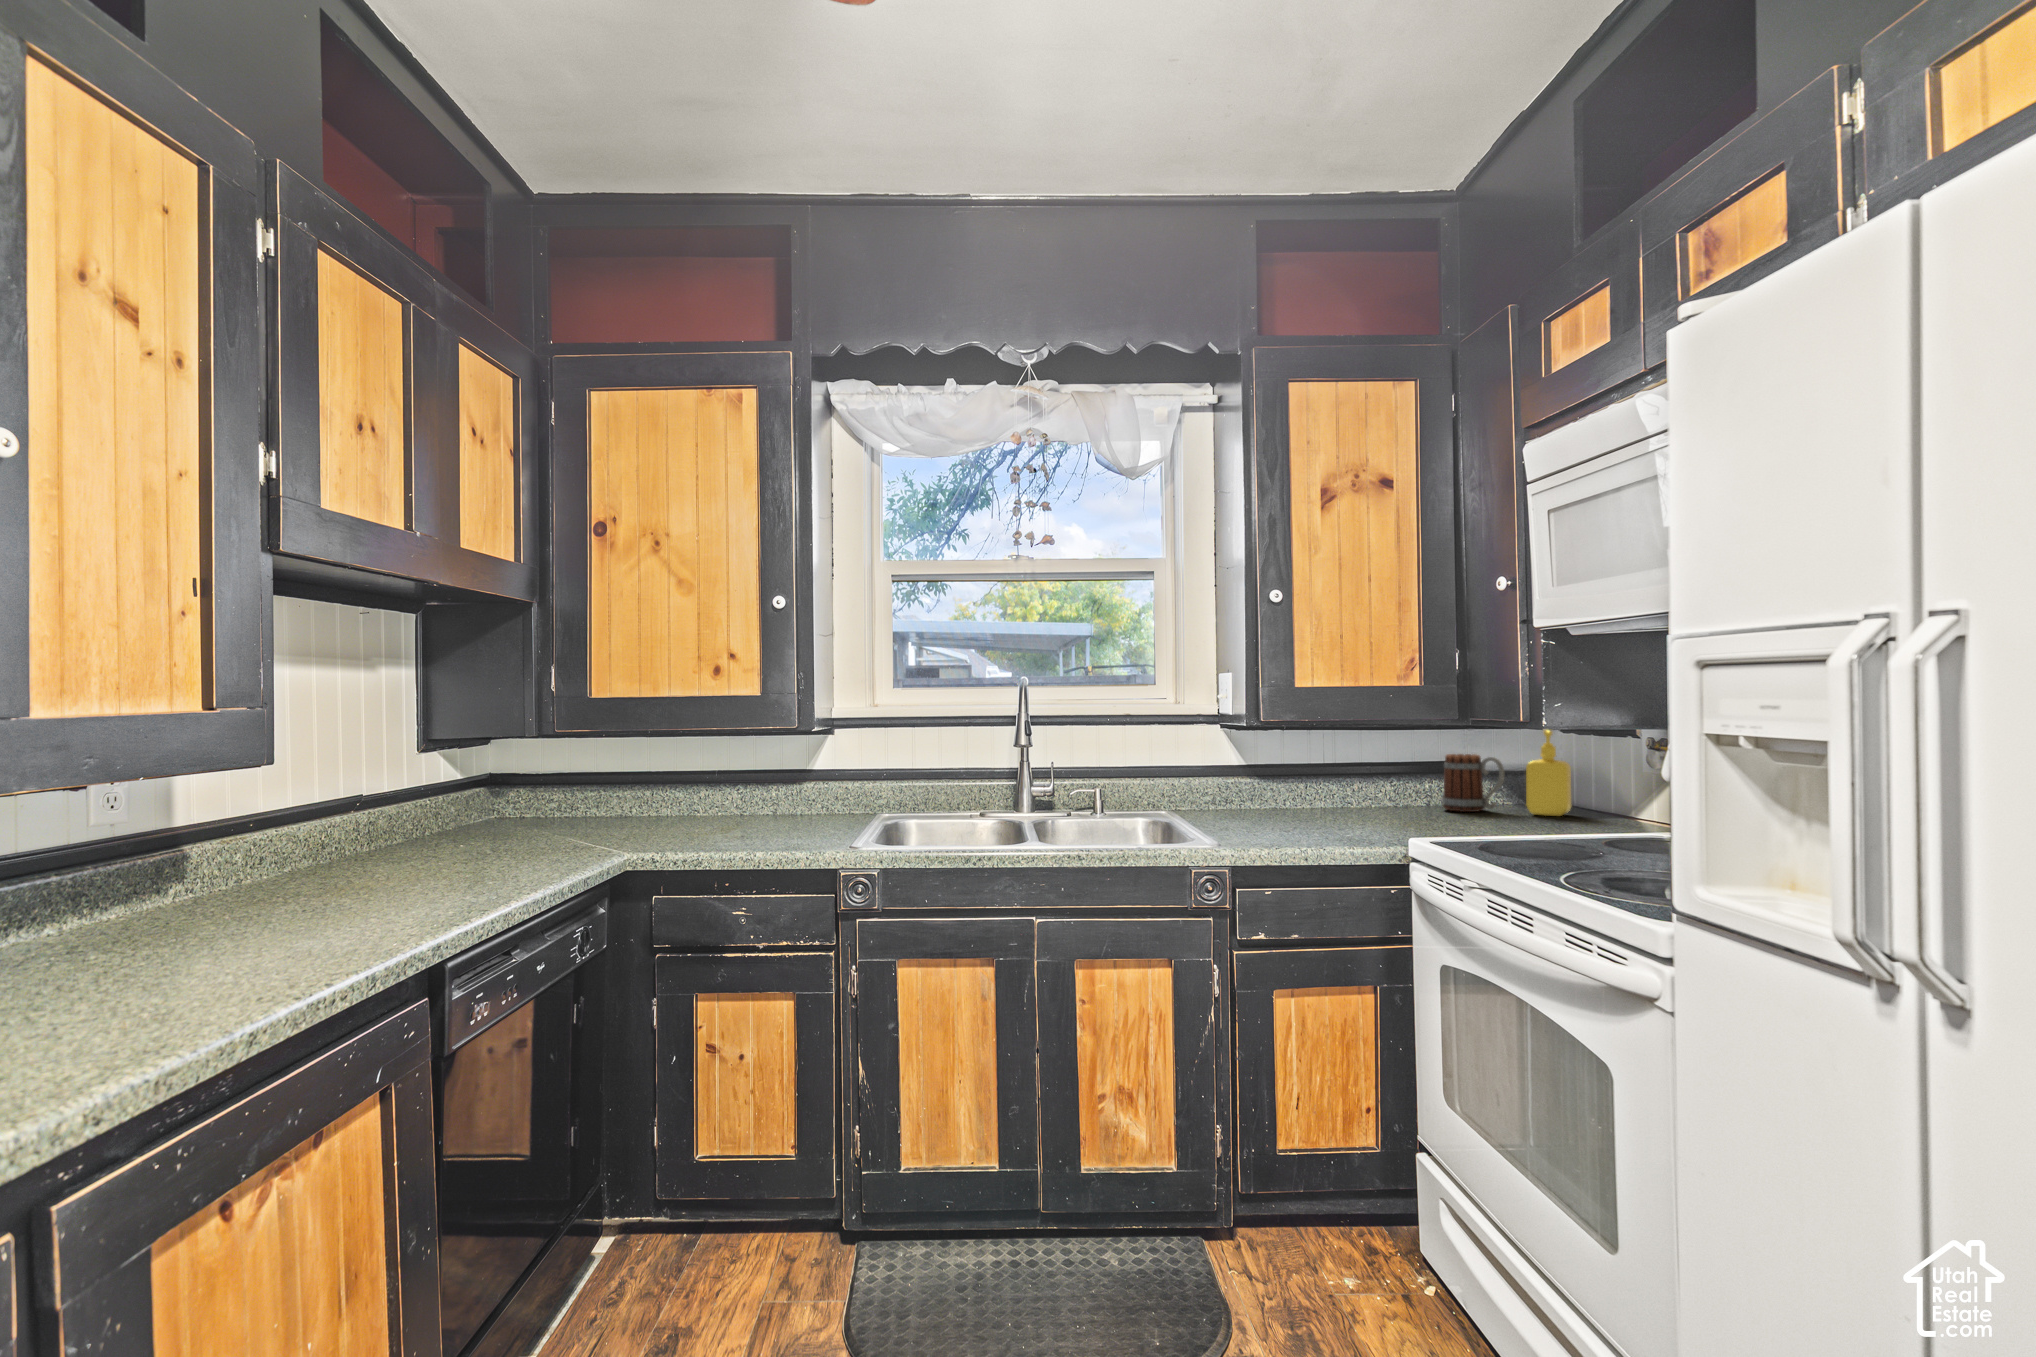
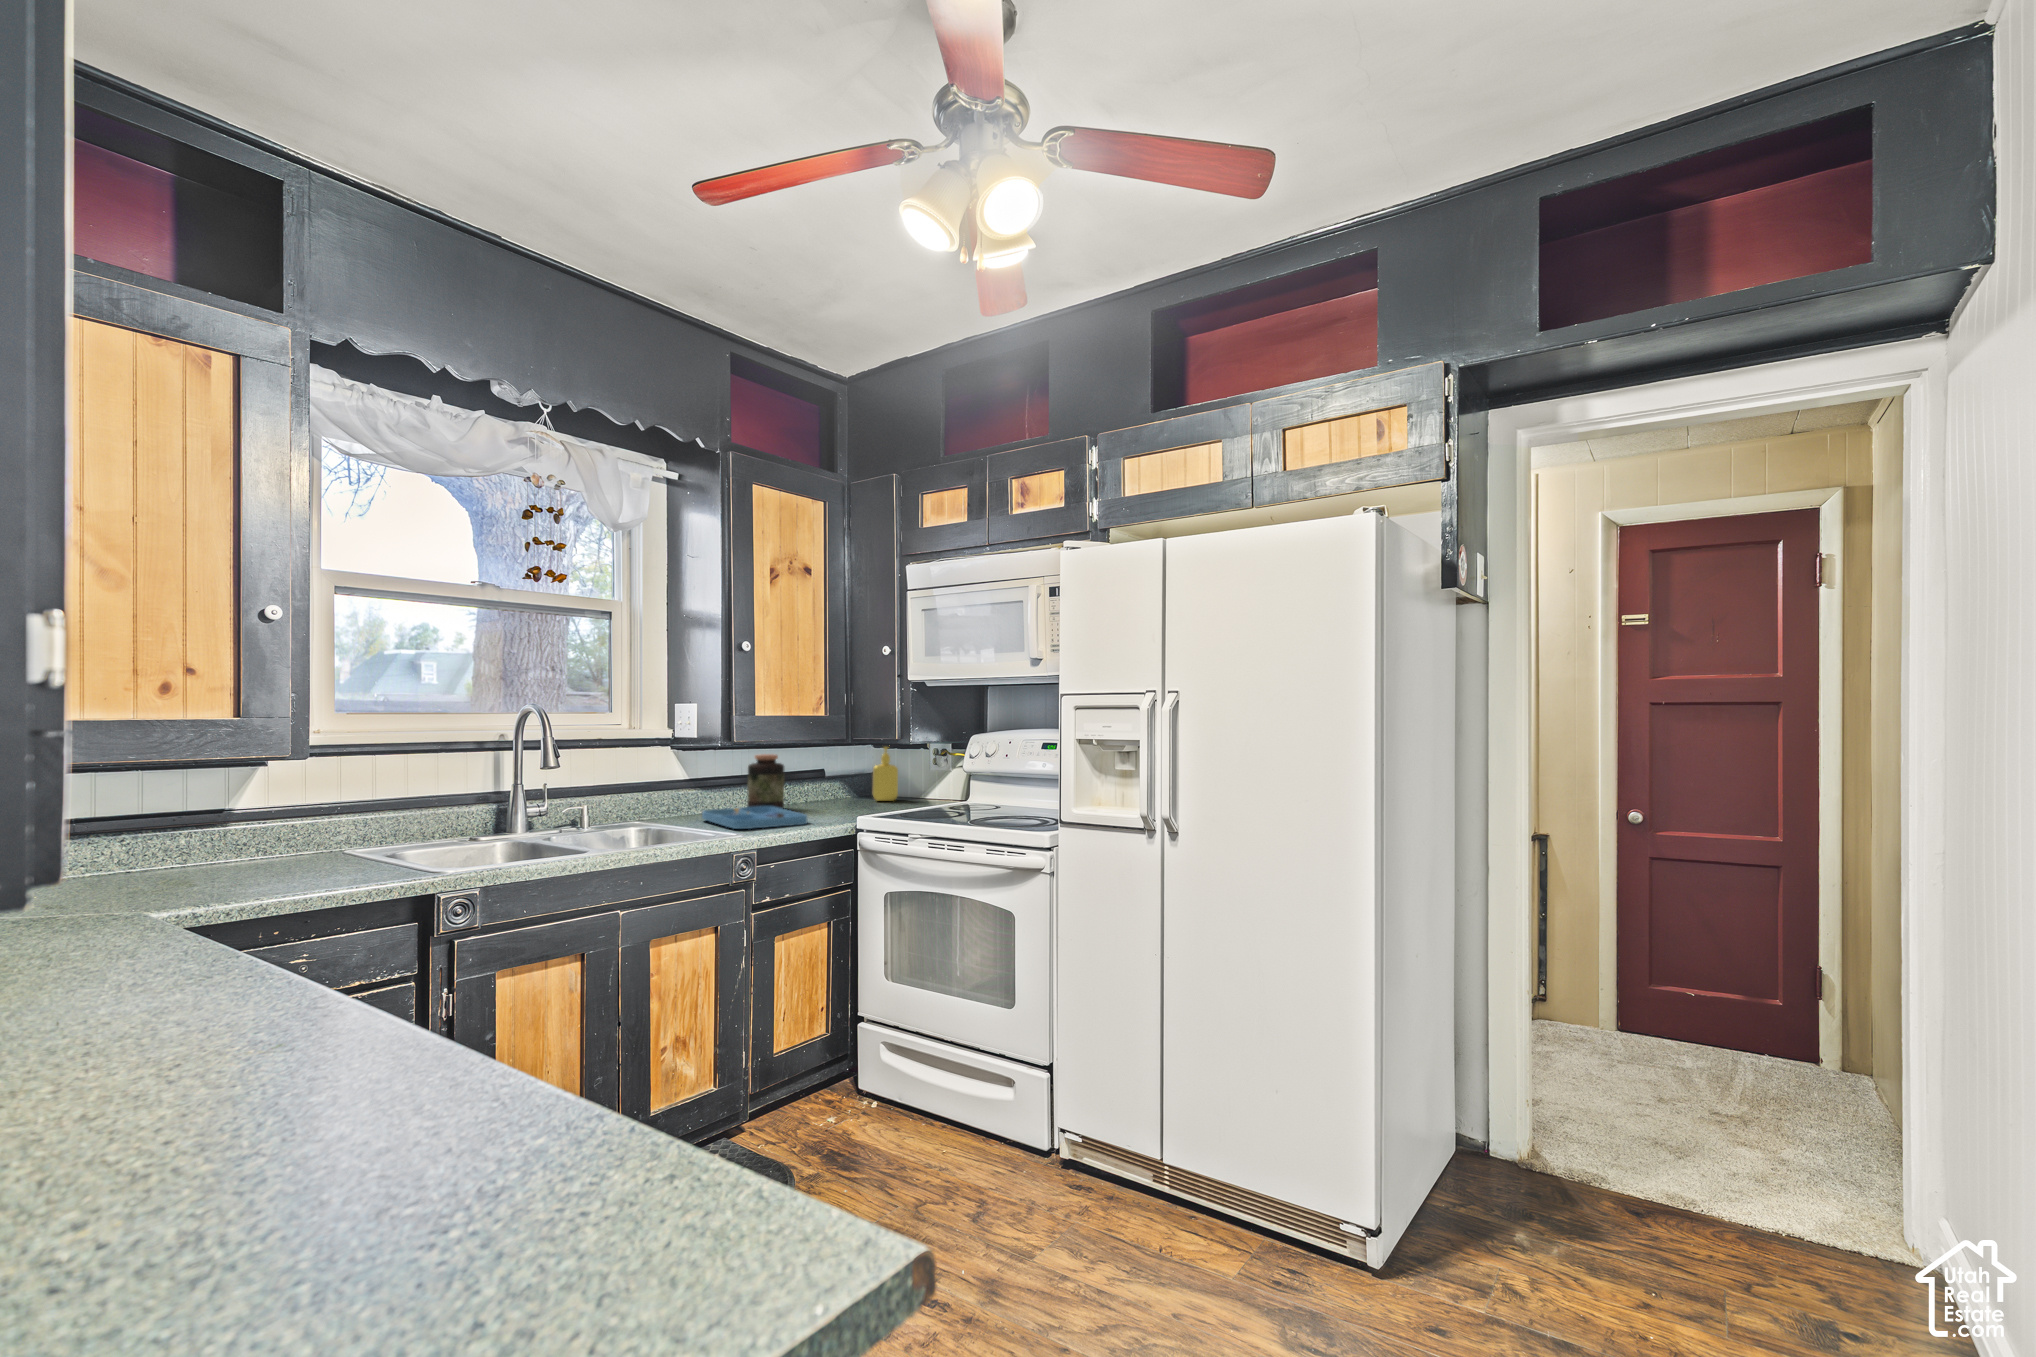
jar: none [1333,739,1385,814] -> present [747,754,784,809]
mug: present [1441,754,1504,812] -> none [815,763,857,803]
tray: none [1241,806,1352,838] -> present [702,806,807,829]

